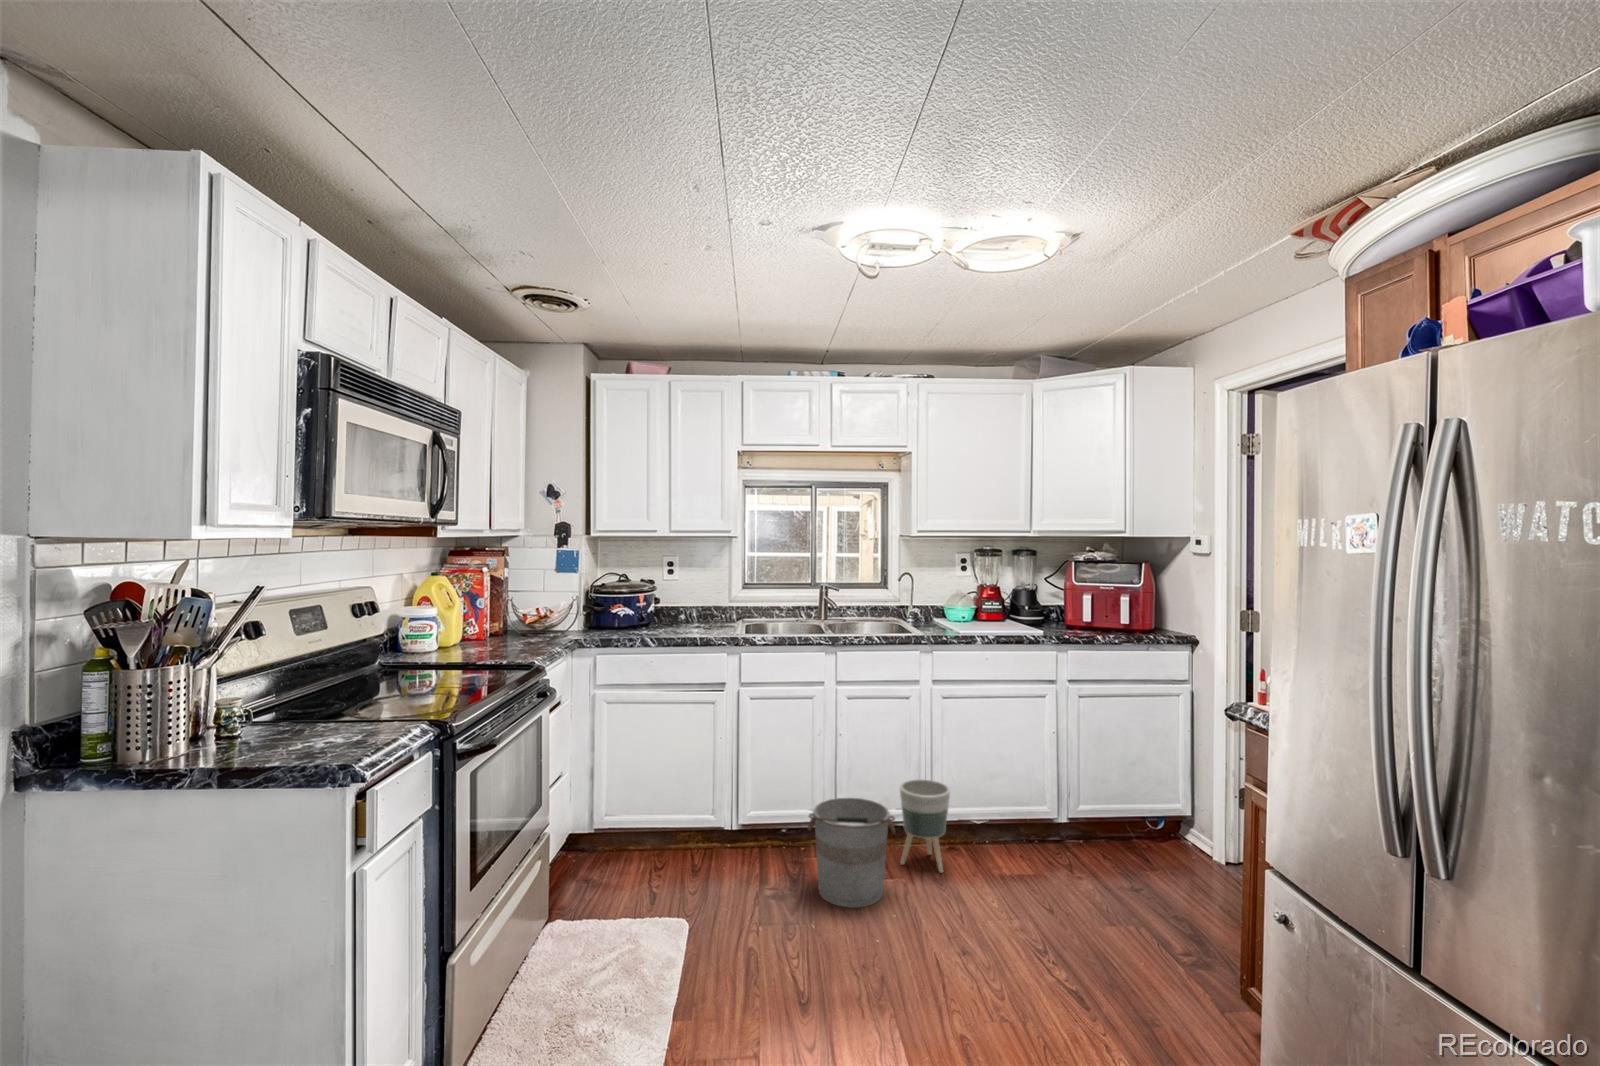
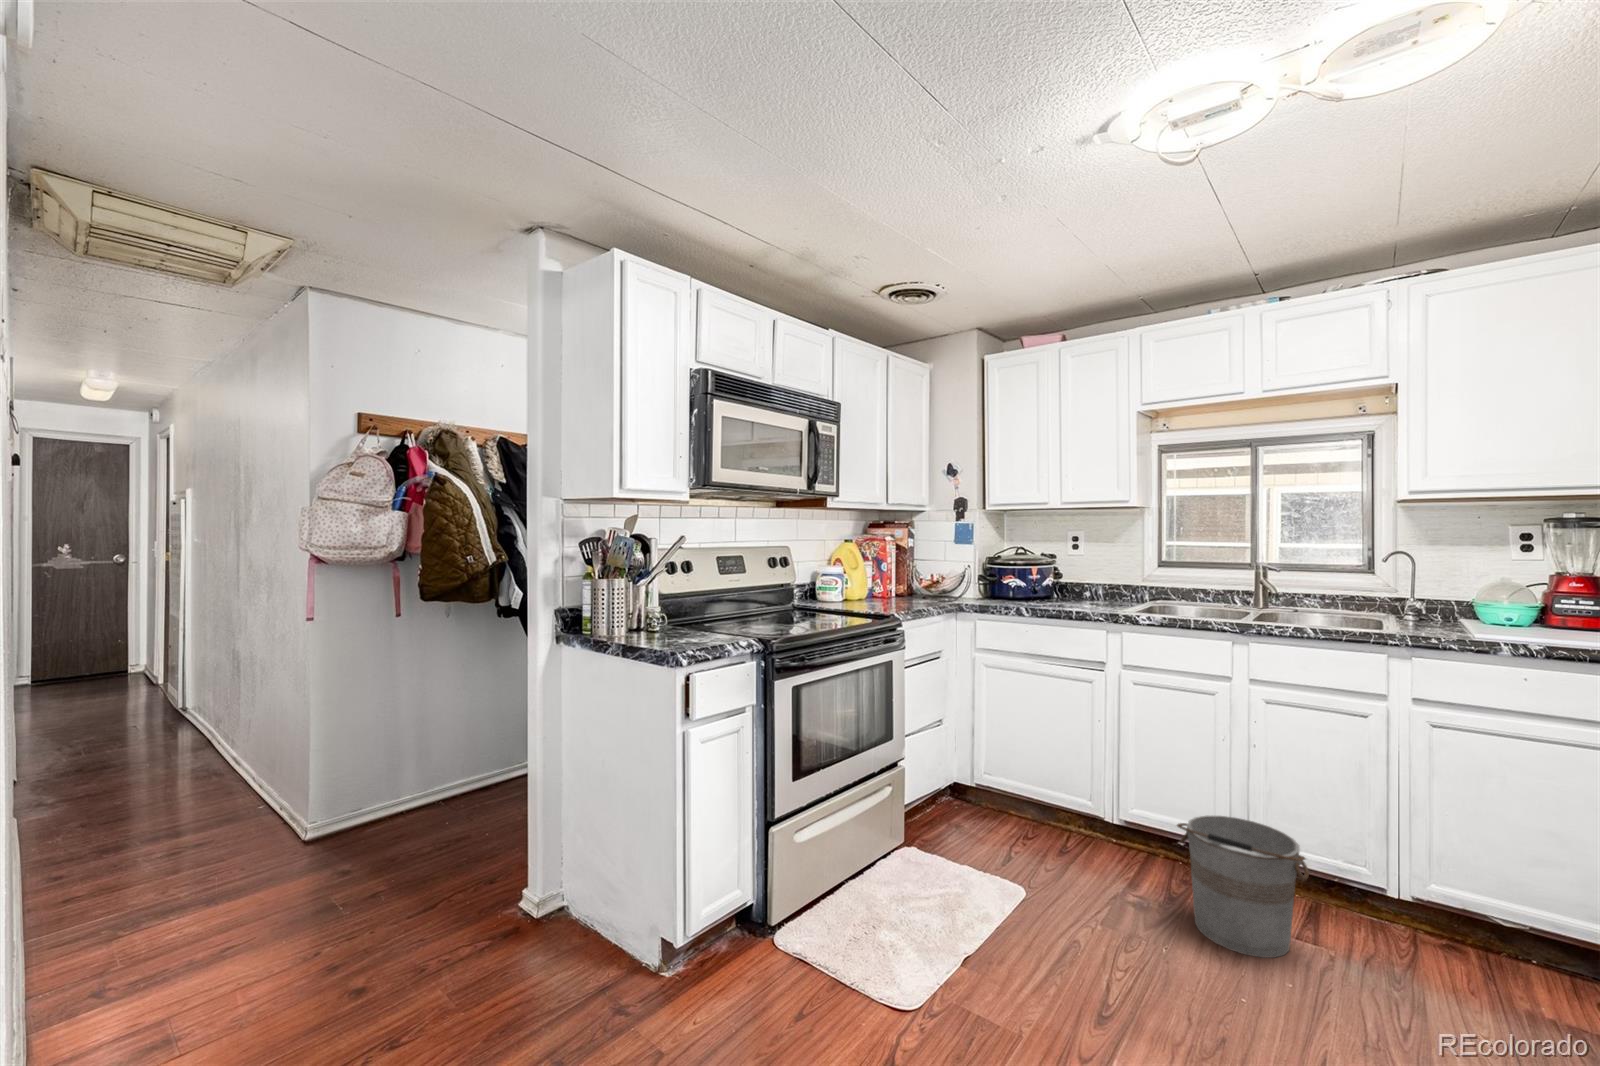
planter: present [900,779,950,873] -> none [1339,825,1430,964]

